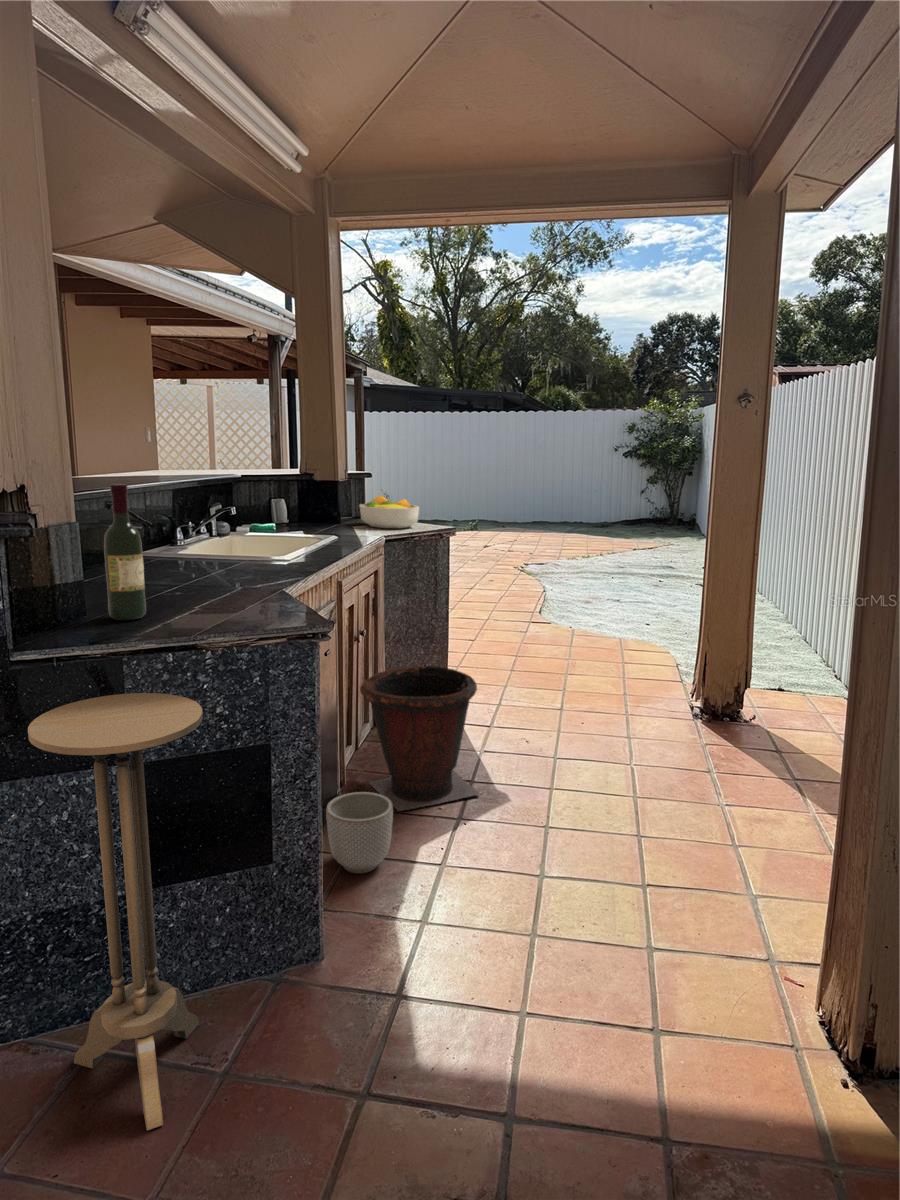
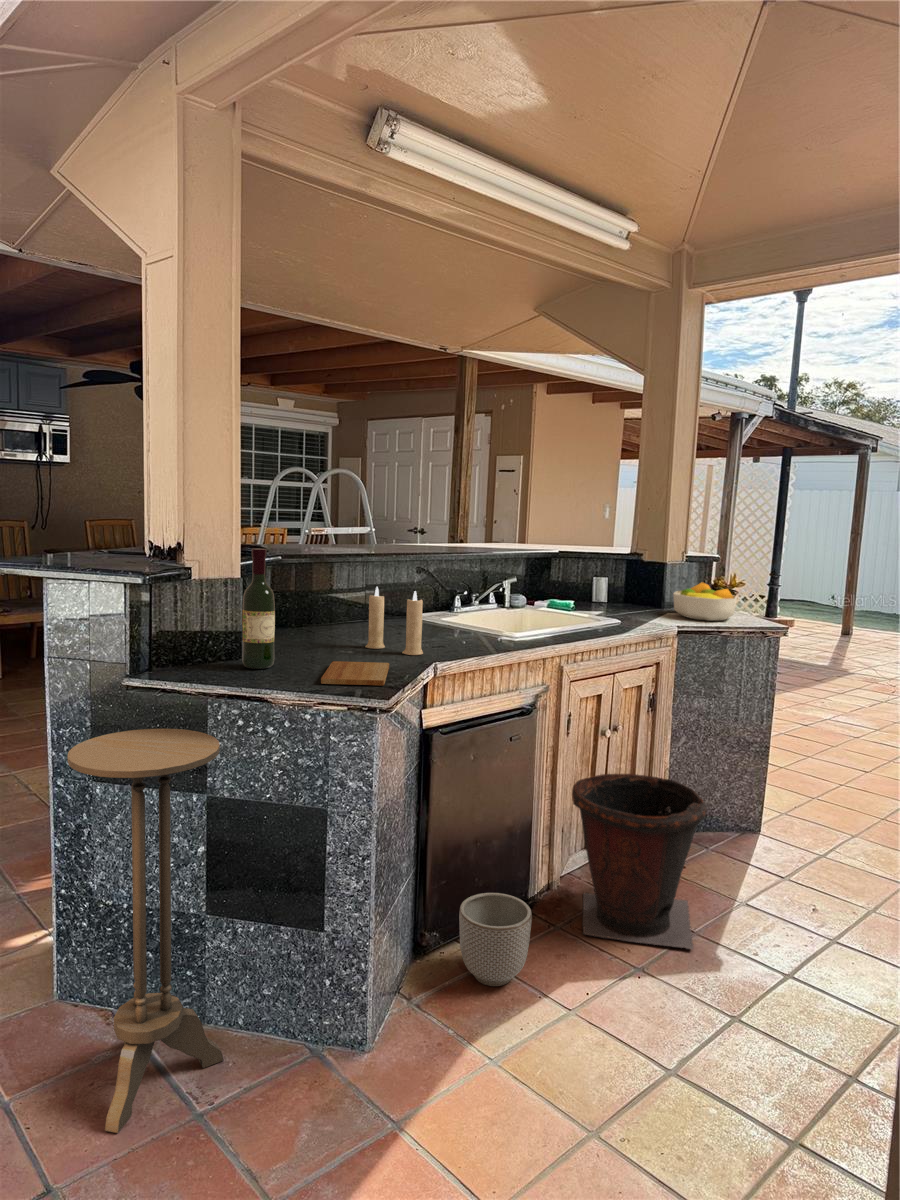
candle: none [179,517,253,586] -> present [365,587,423,655]
cutting board: none [200,594,295,621] -> present [321,661,389,685]

